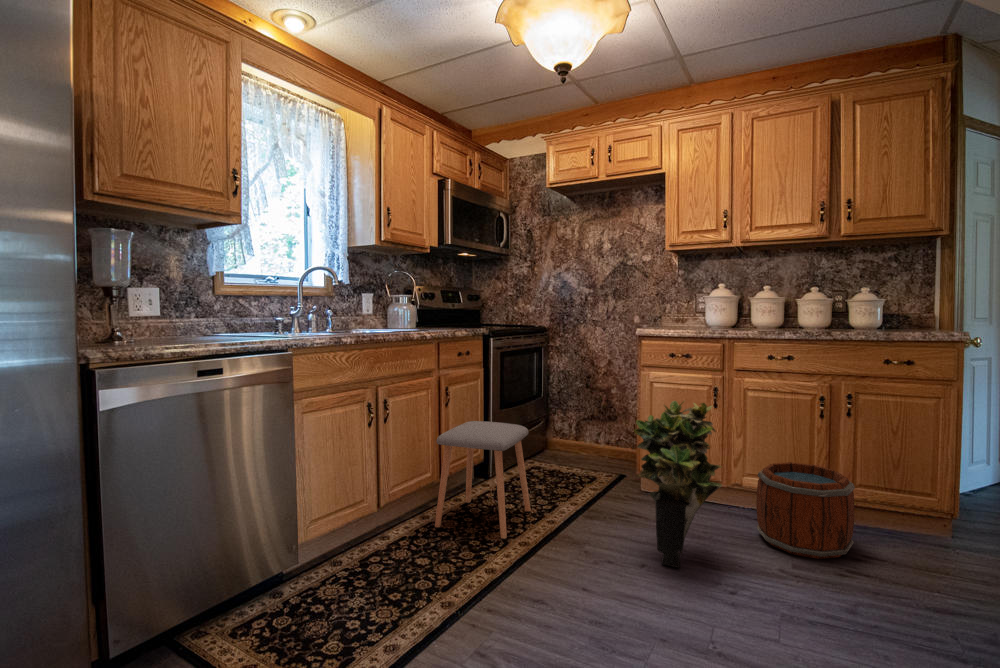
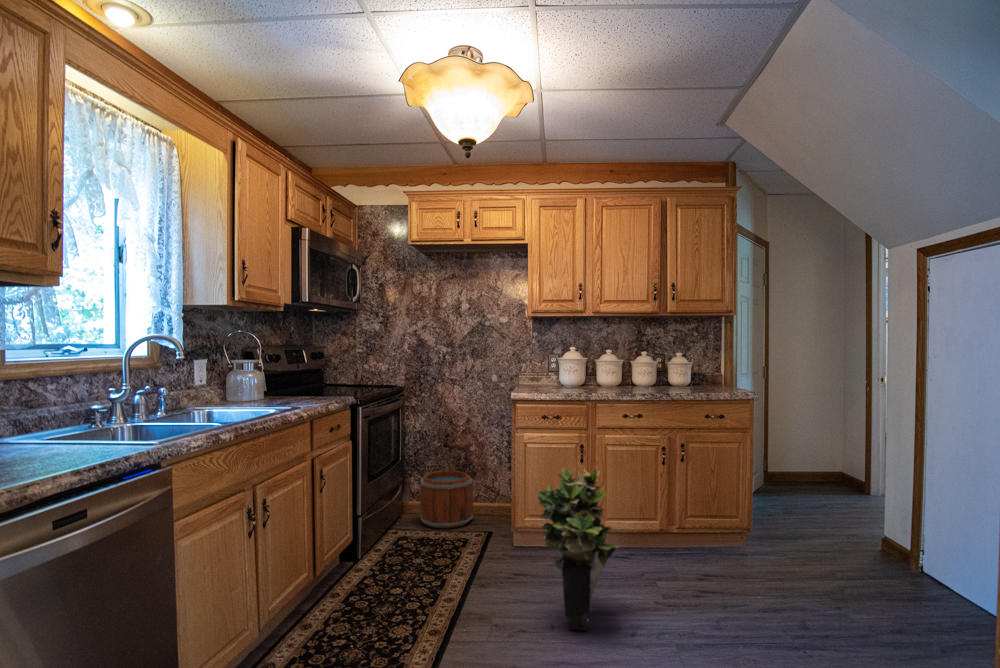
stool: present [435,421,531,540] -> none [325,504,422,634]
bucket: present [756,462,855,559] -> present [420,471,473,529]

